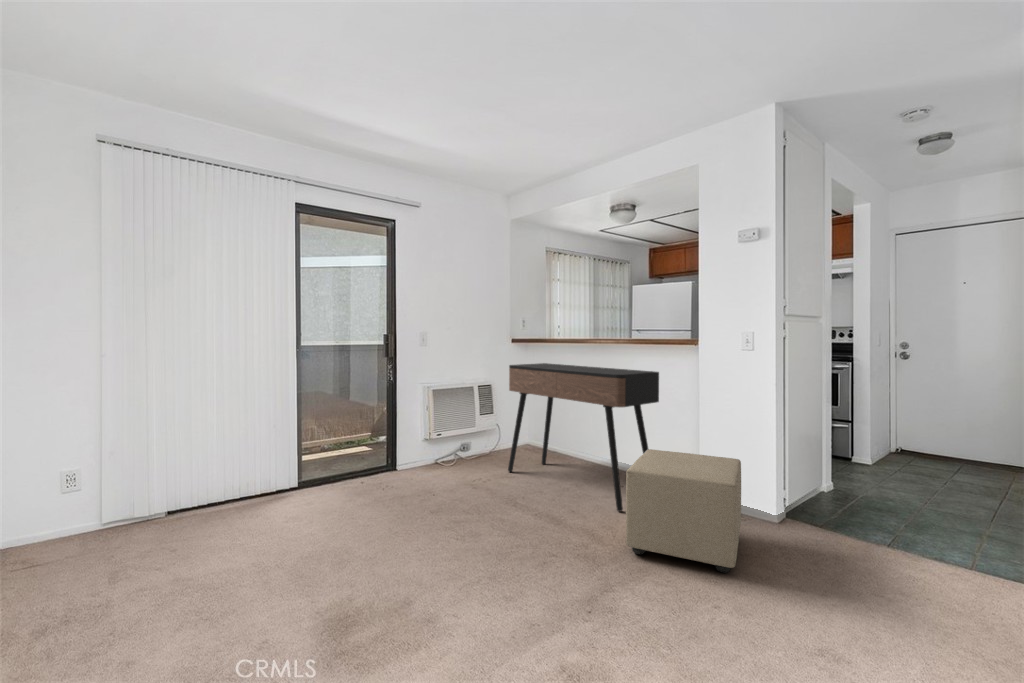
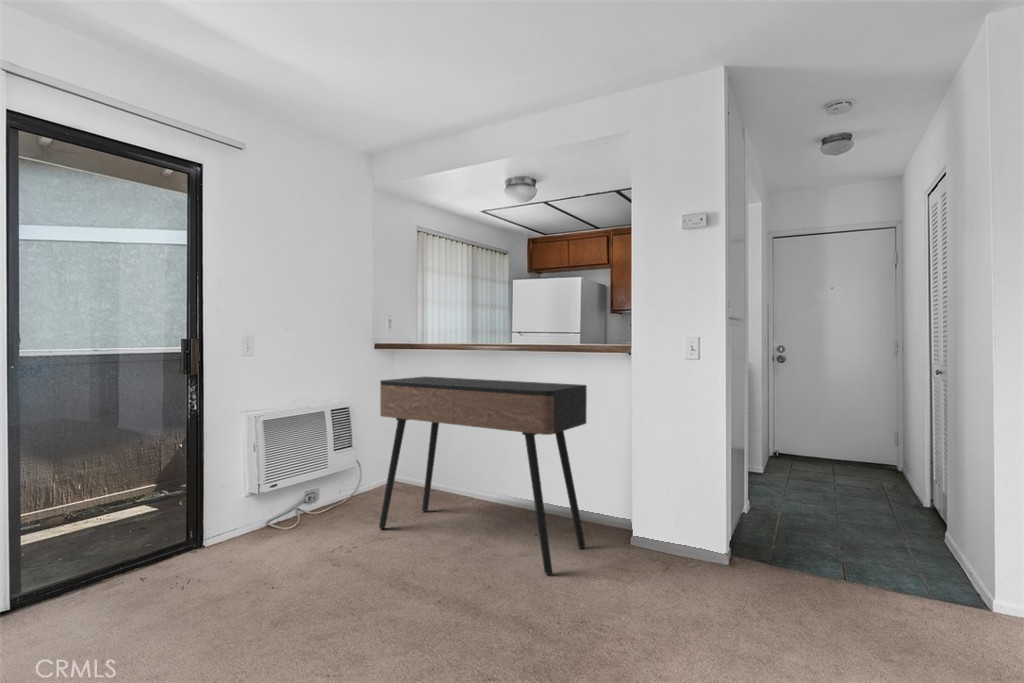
ottoman: present [626,449,741,573] -> none [583,489,732,654]

